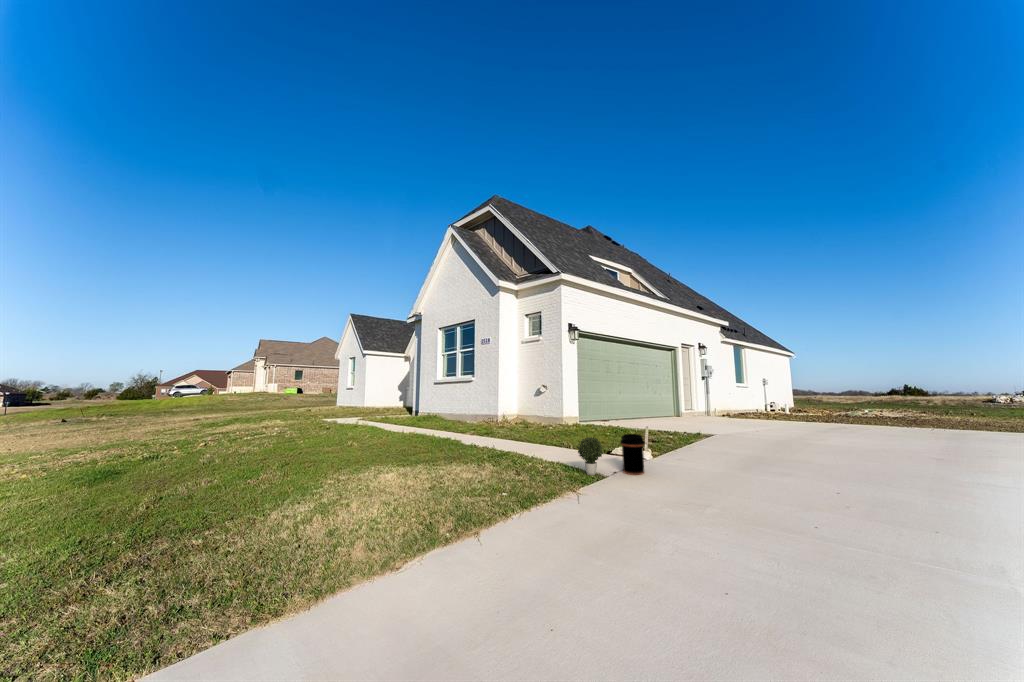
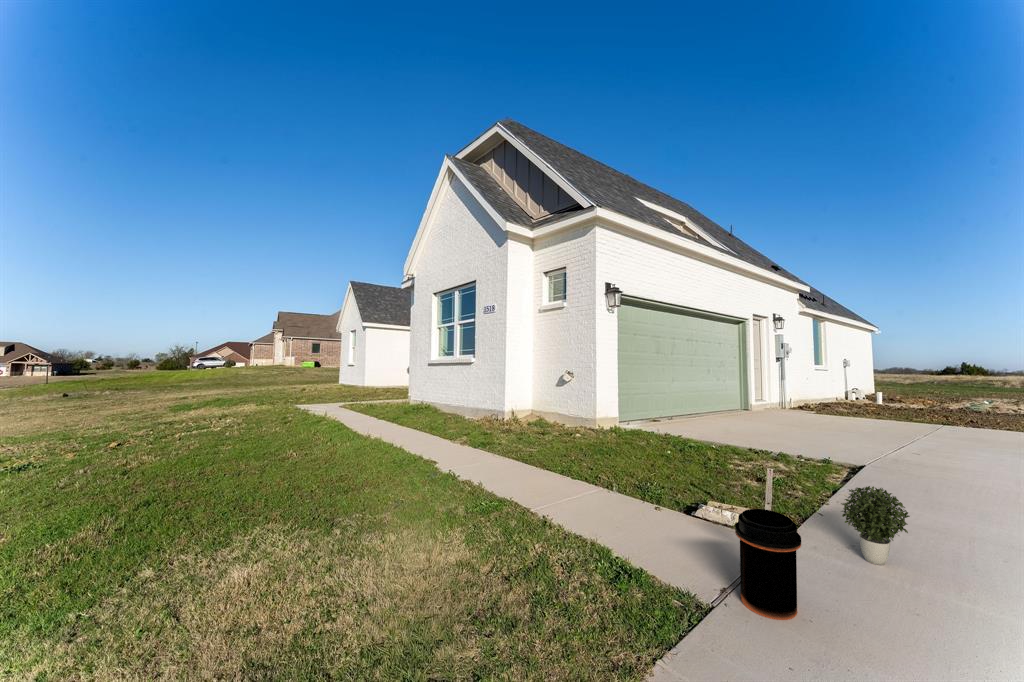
potted plant: present [577,437,603,475] -> present [841,486,910,565]

